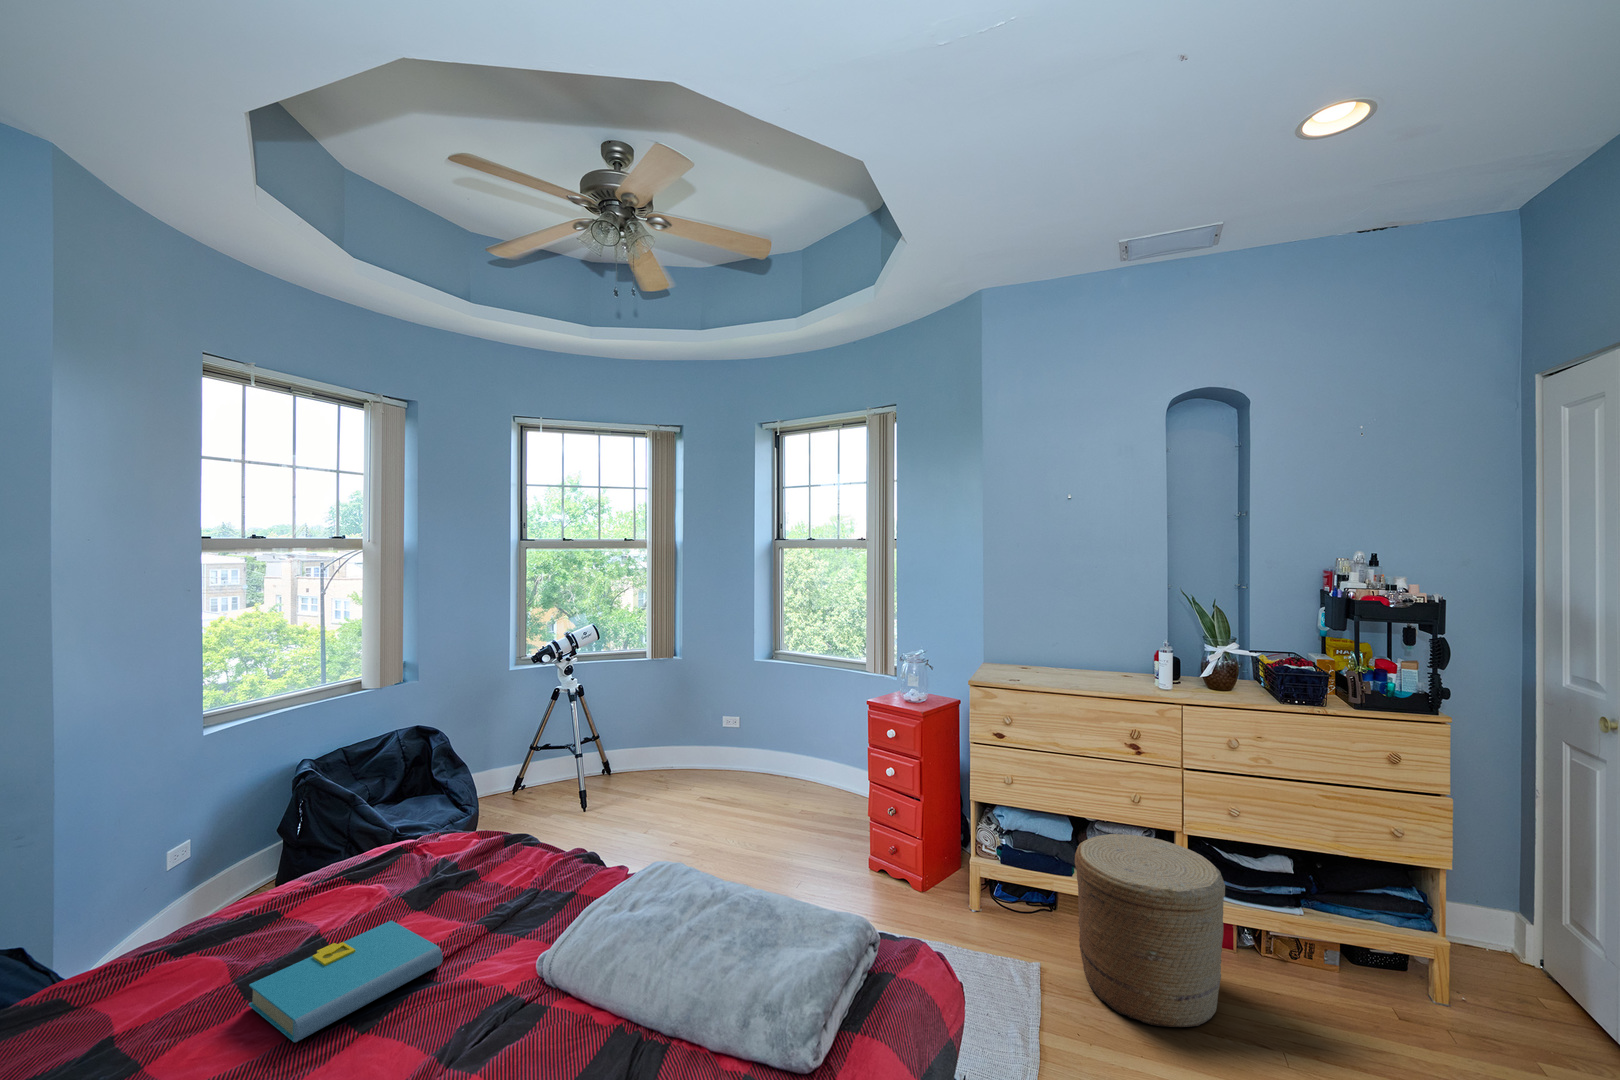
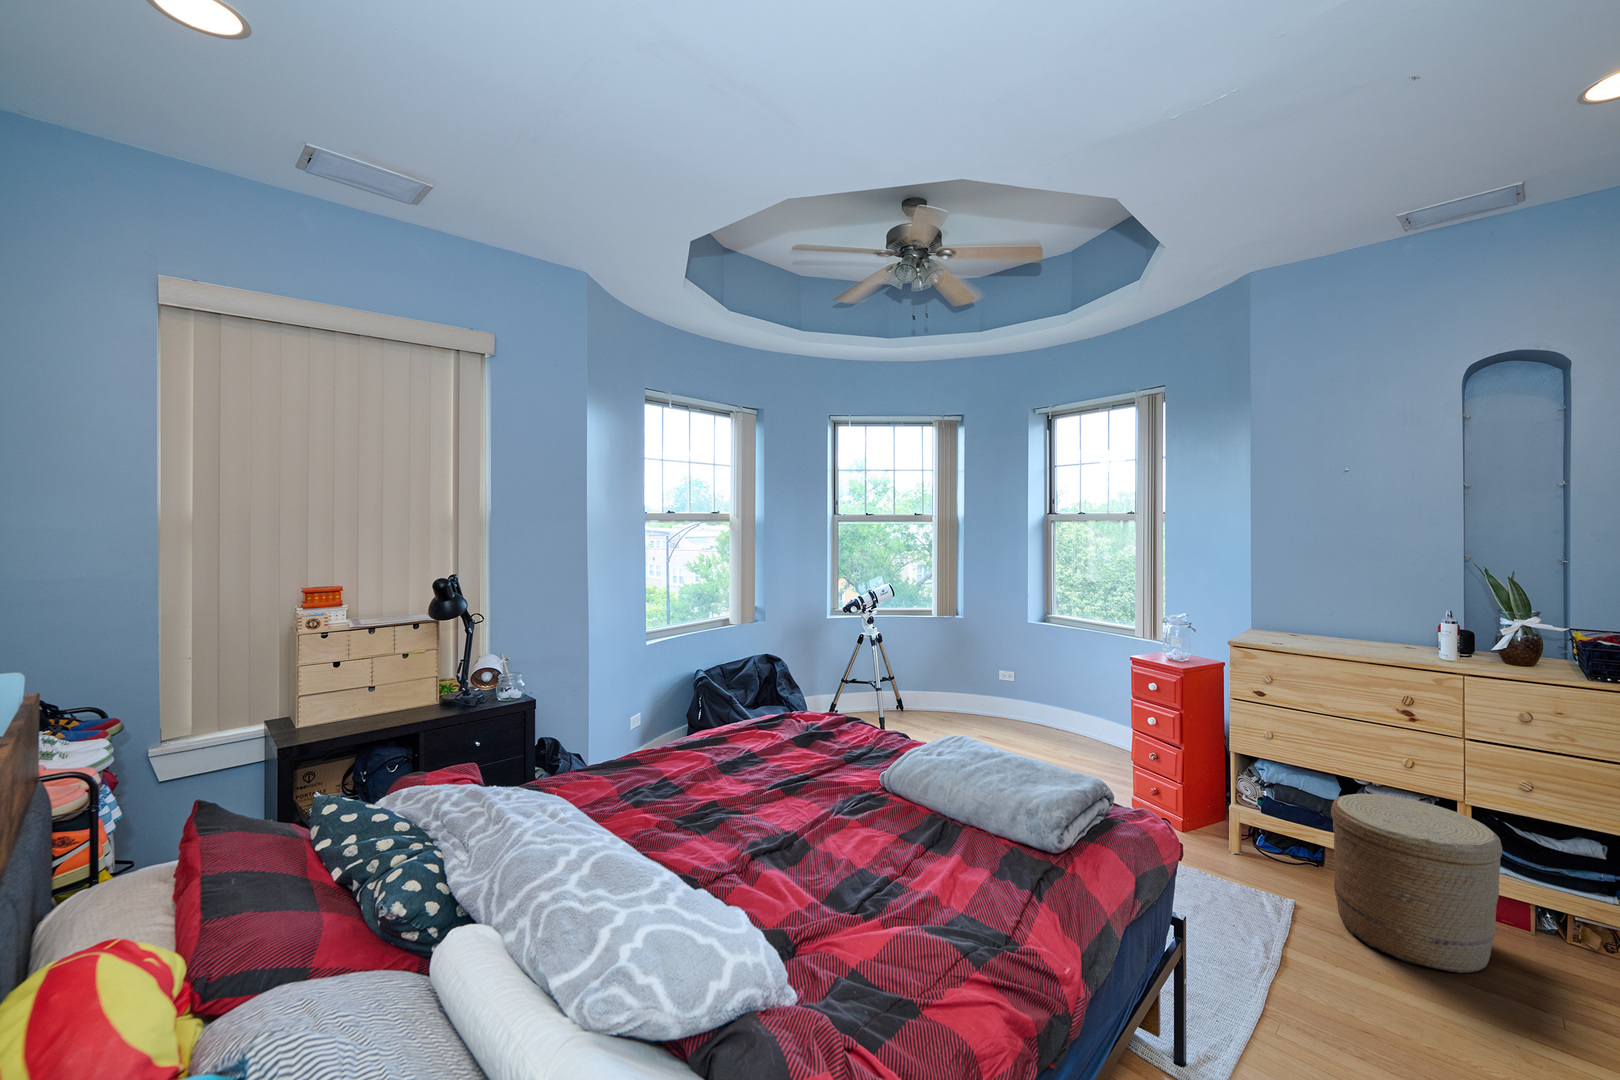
book: present [249,920,443,1042] -> none [731,746,825,790]

